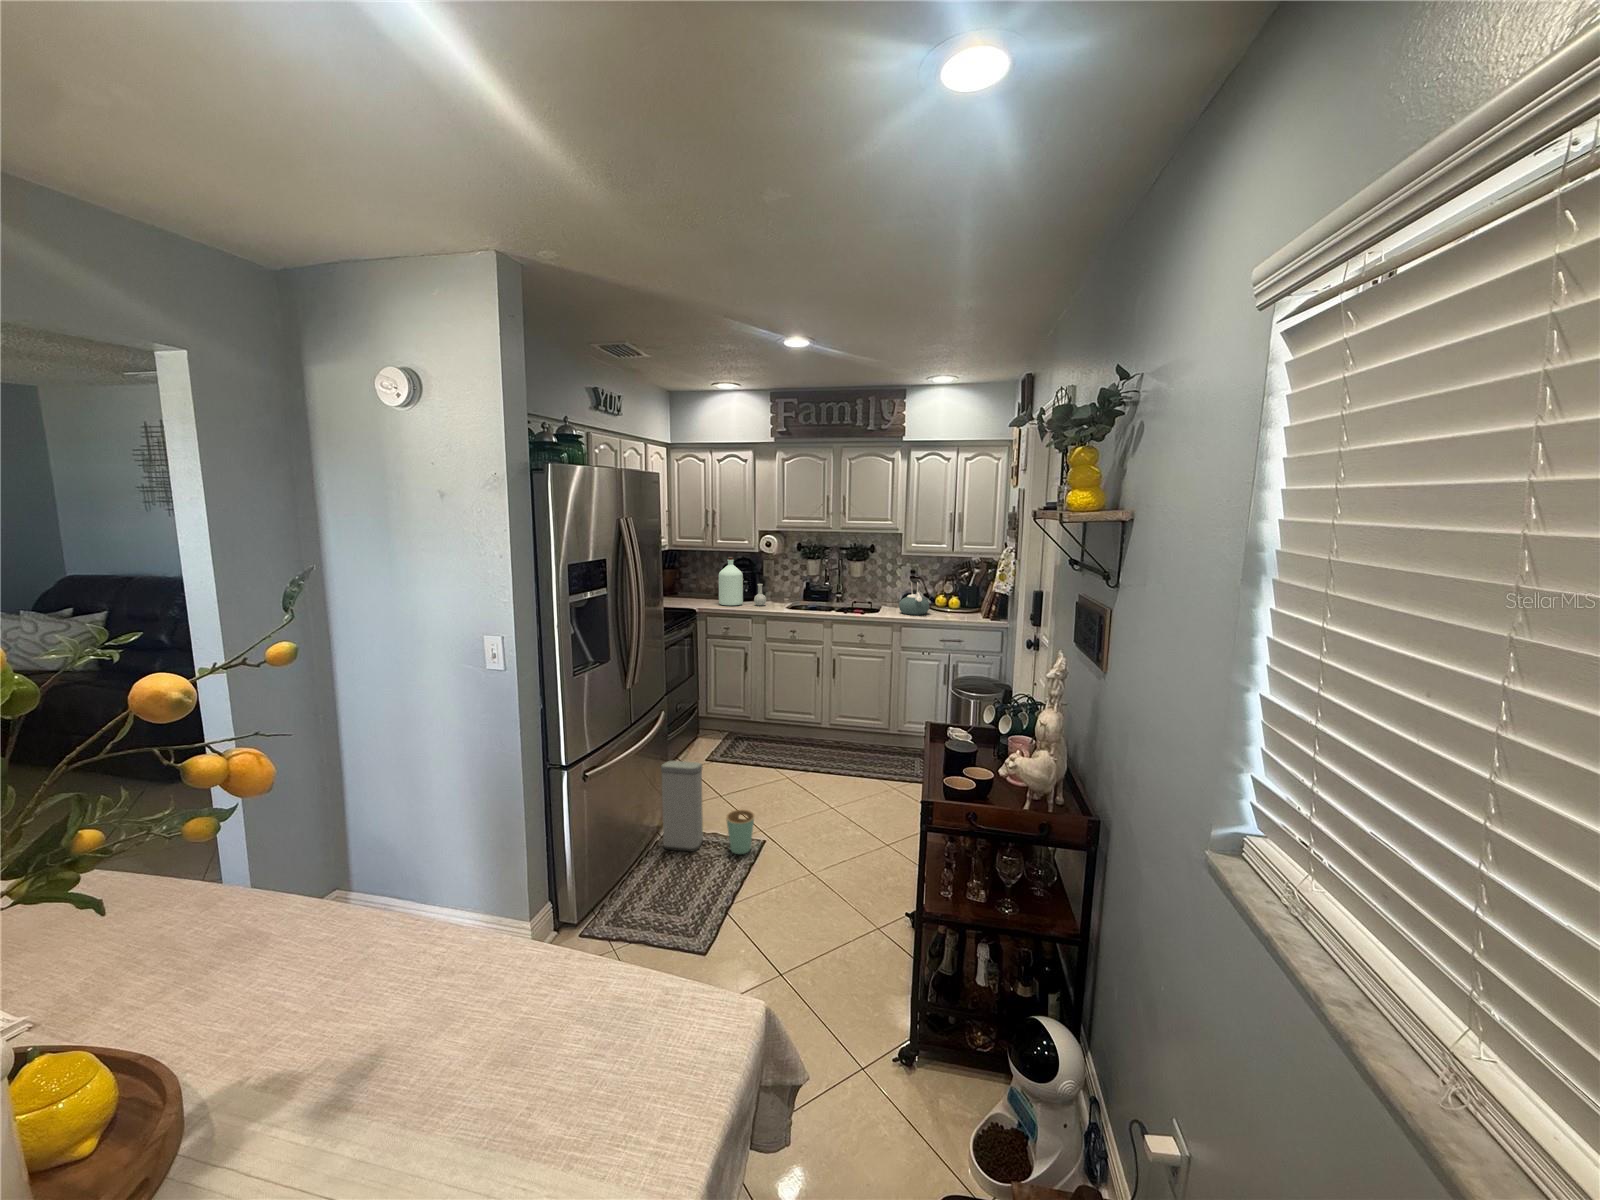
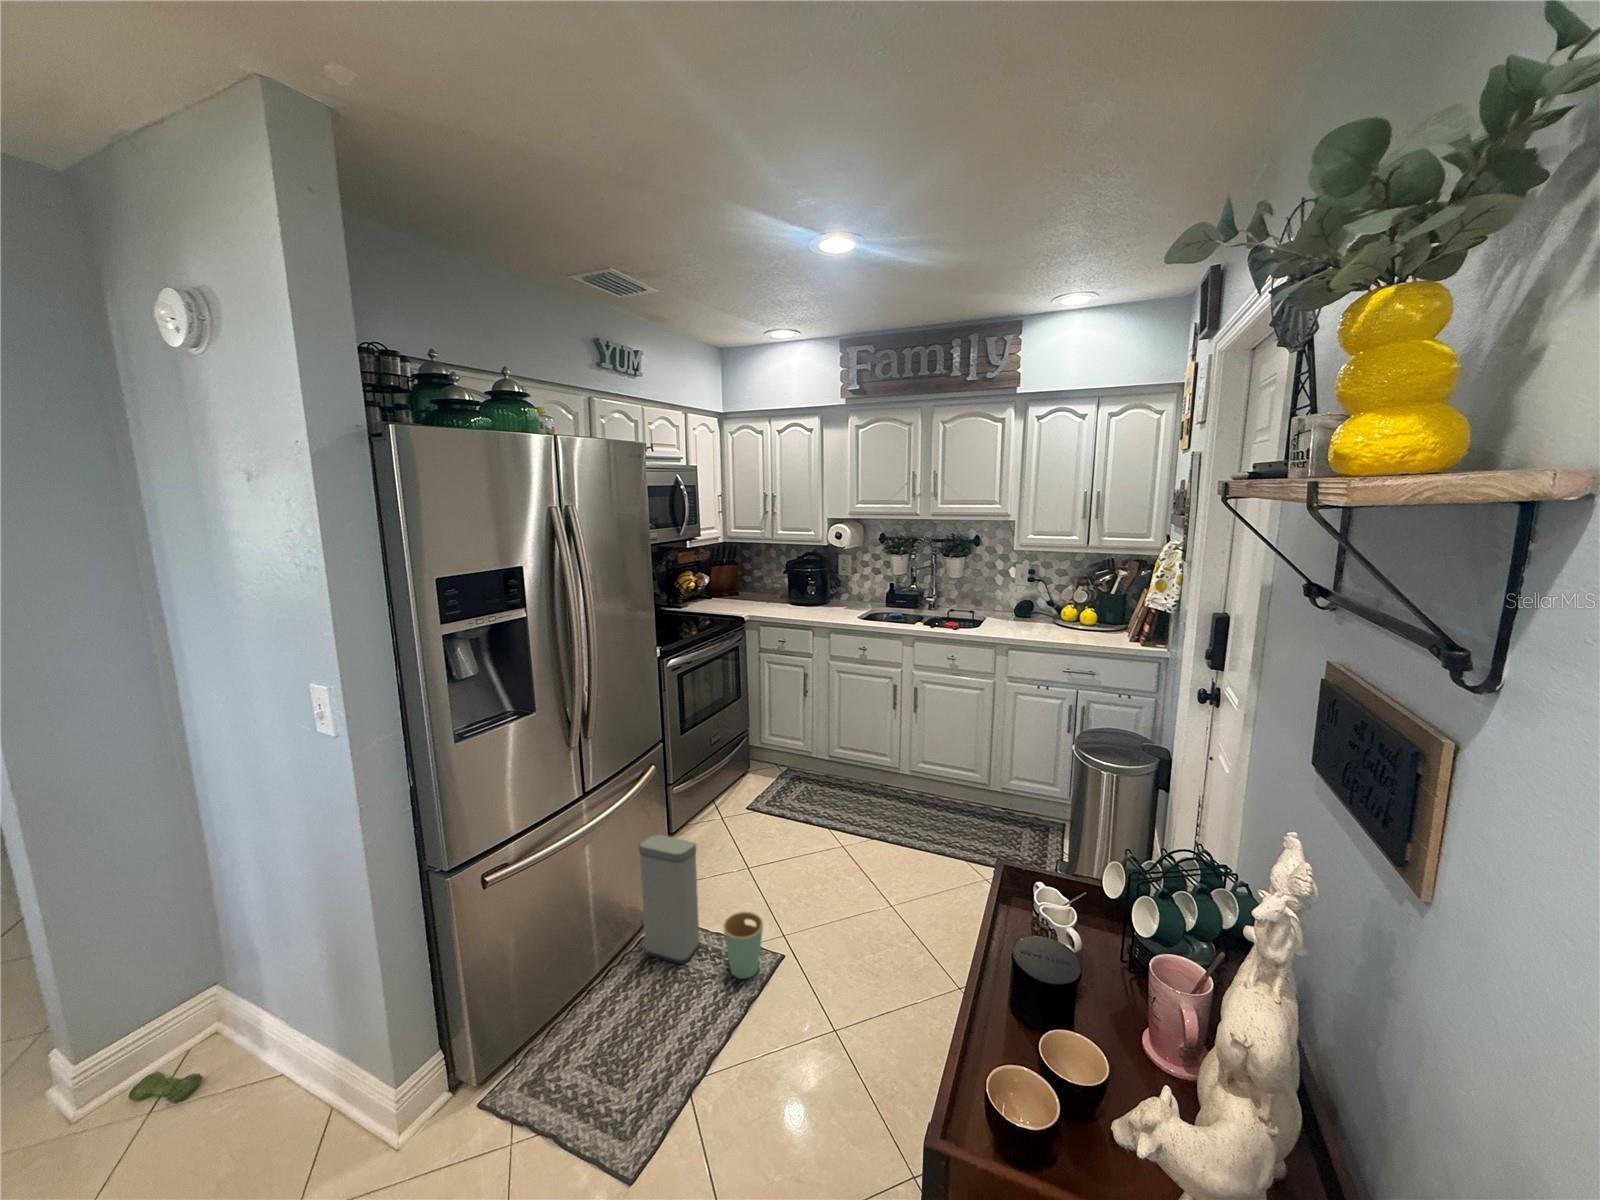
bottle: present [719,557,766,606] -> none [774,552,833,613]
kettle: present [899,579,929,615] -> none [1007,582,1051,633]

